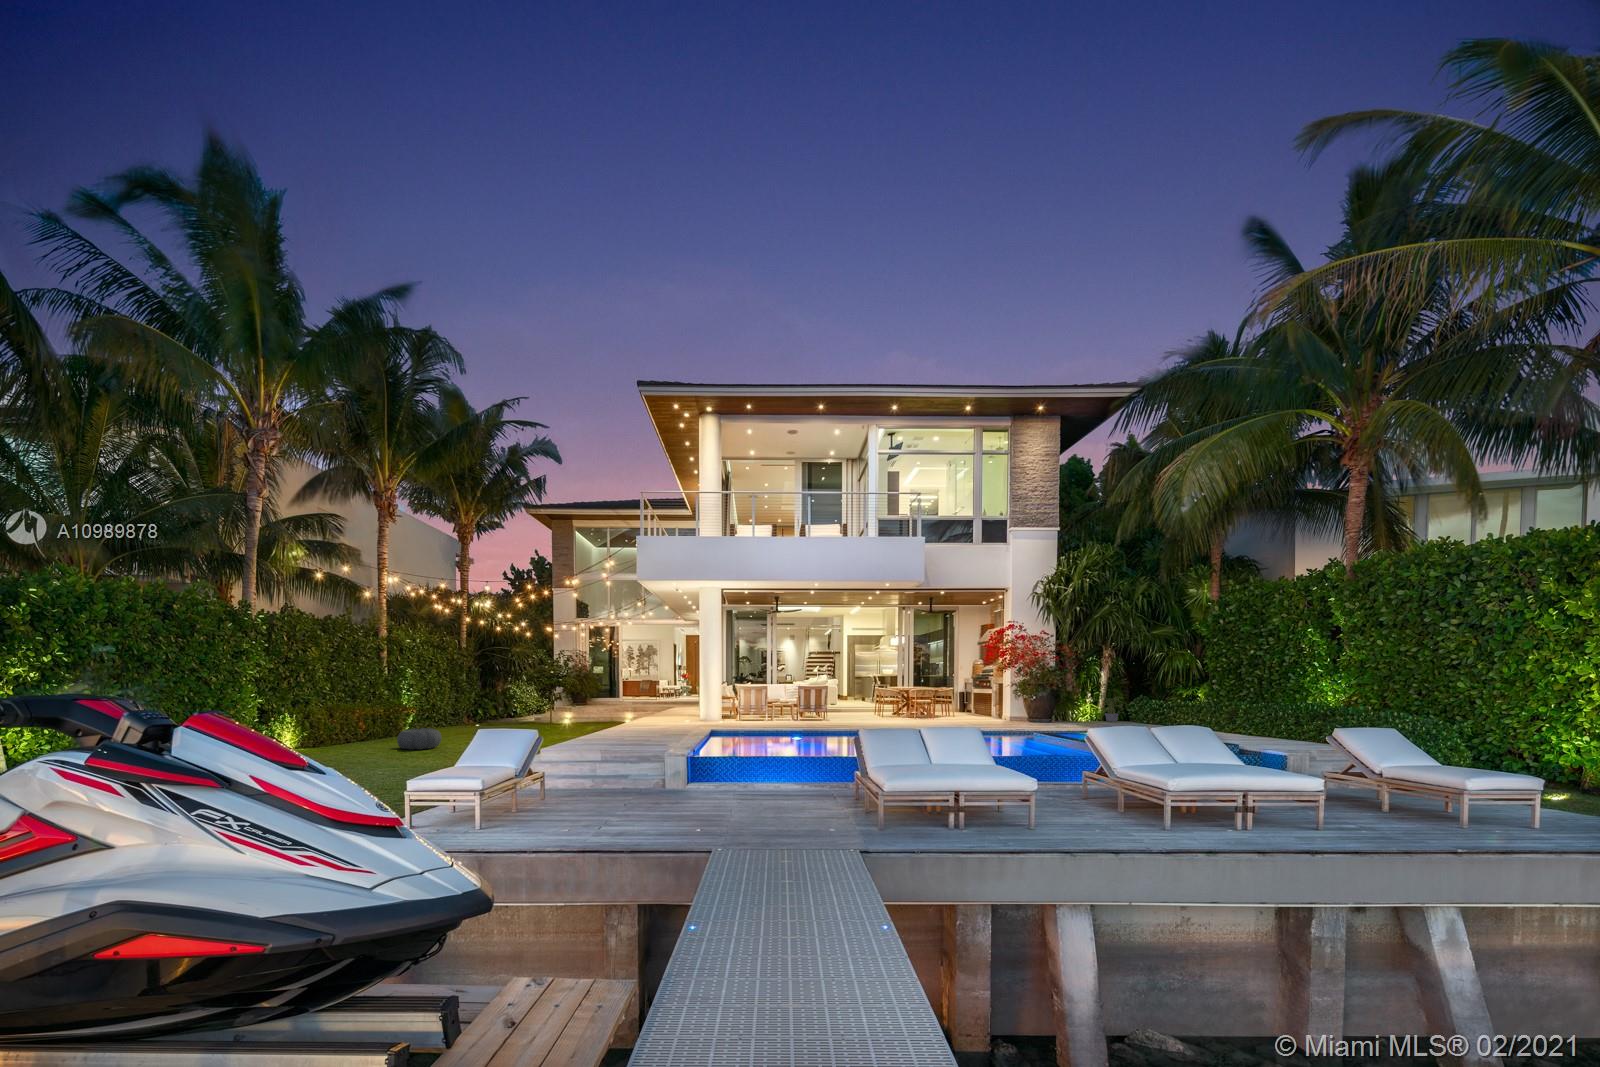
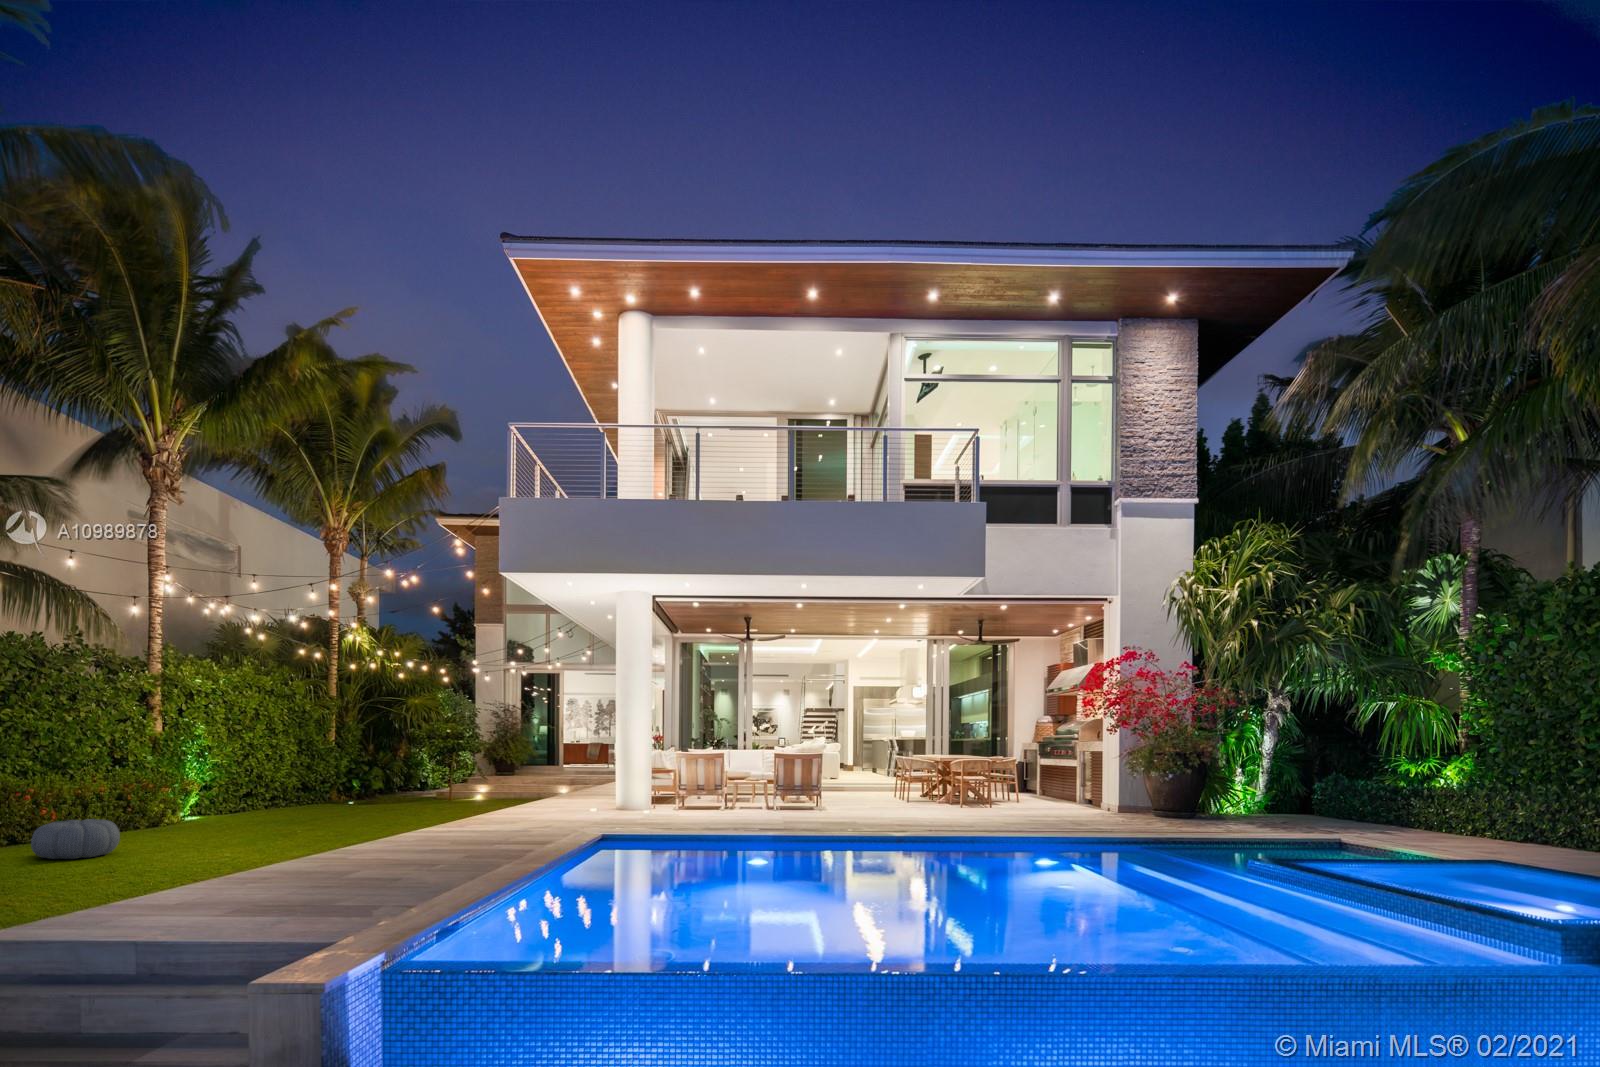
potted plant: present [1100,697,1123,722] -> none [1266,773,1308,814]

